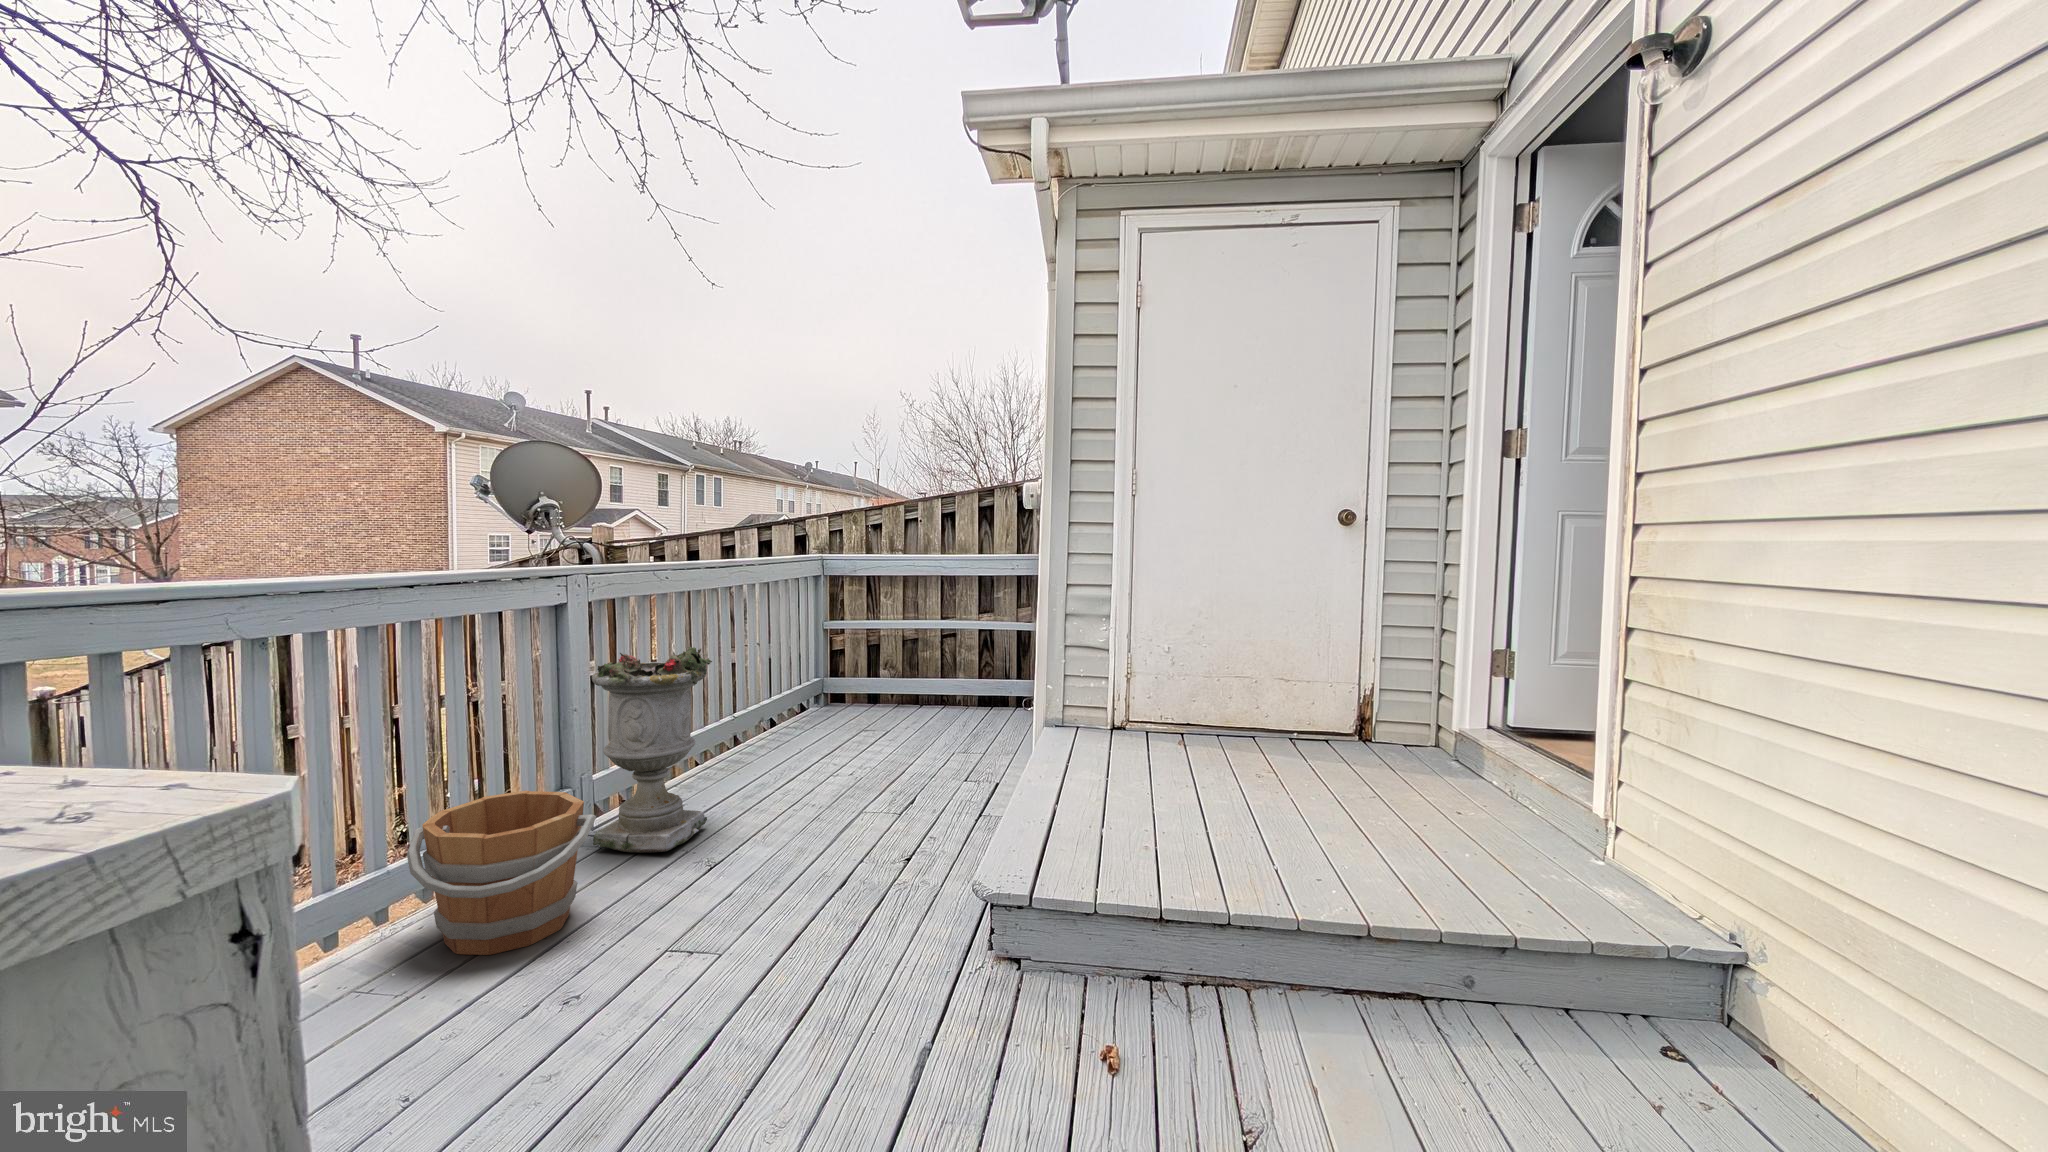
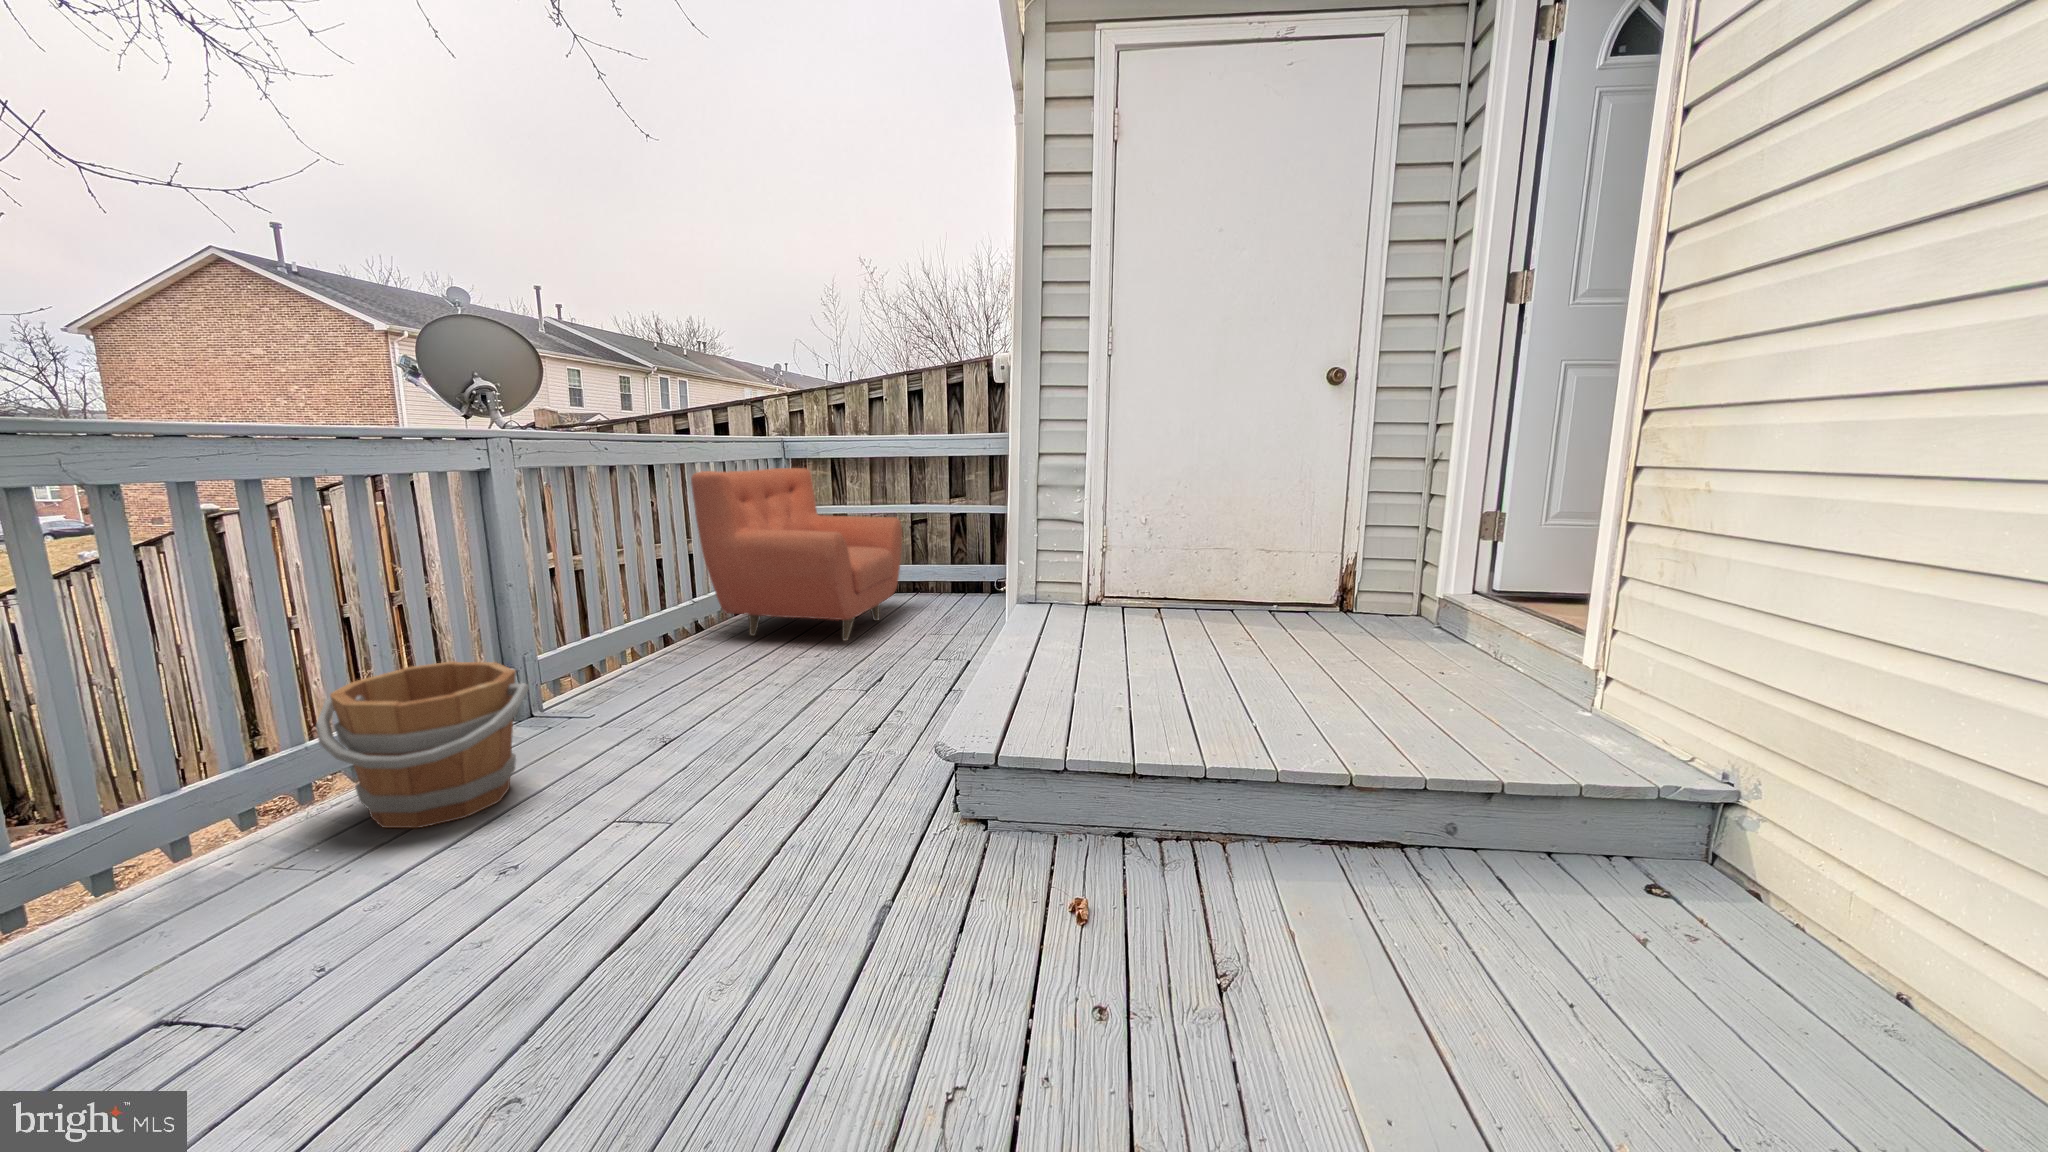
armchair: none [739,588,934,760] -> present [691,468,902,640]
planter: present [592,647,712,853] -> none [523,514,664,728]

